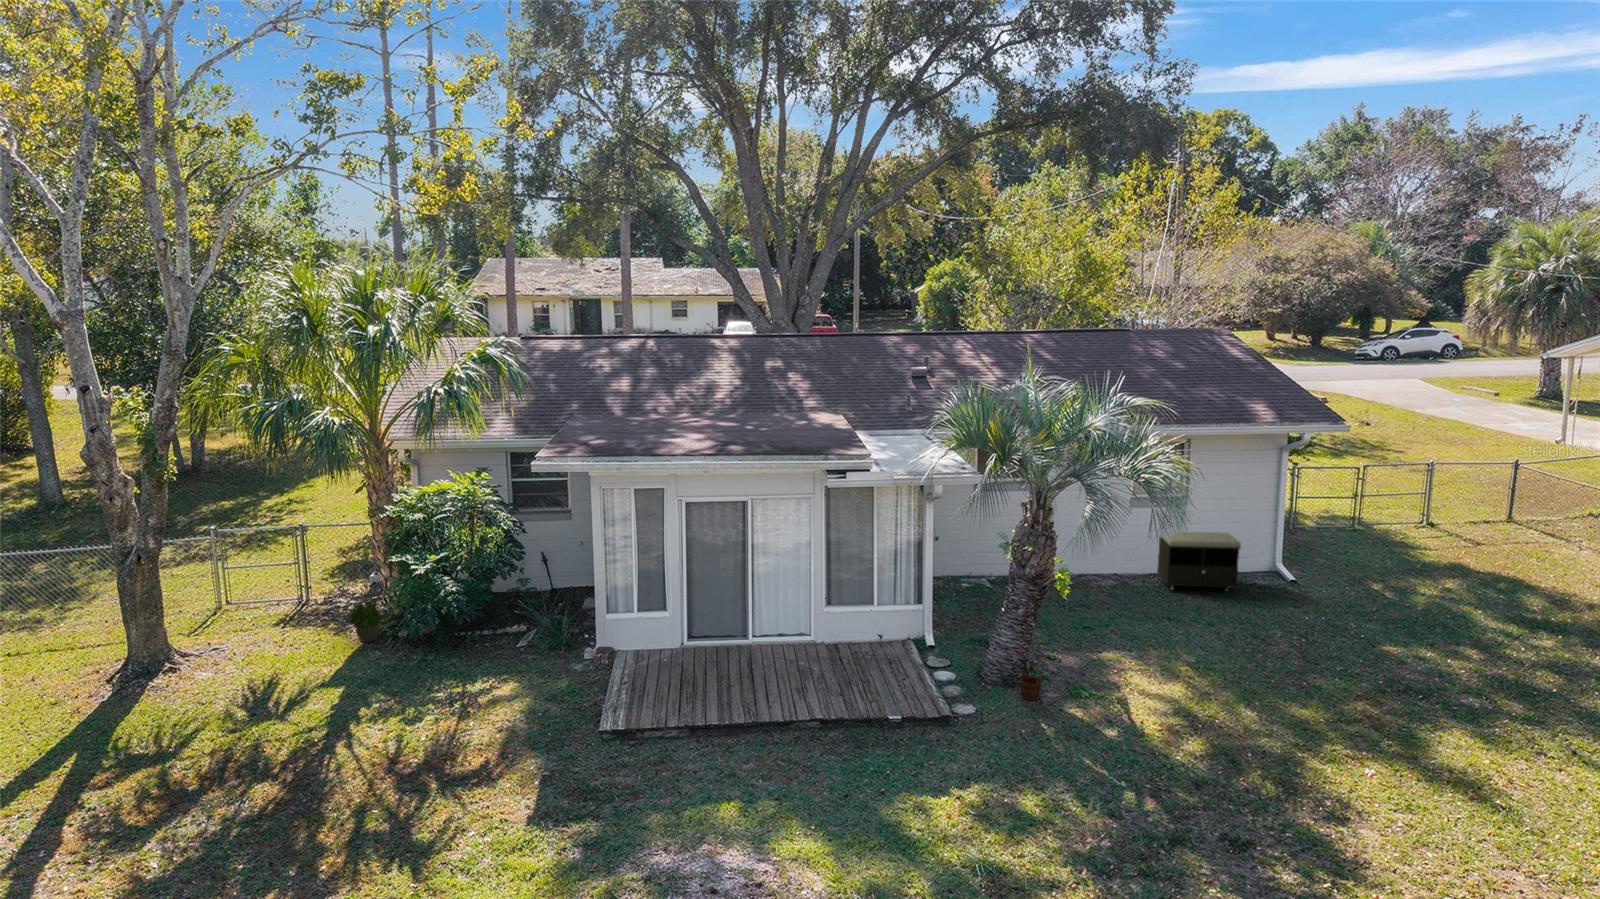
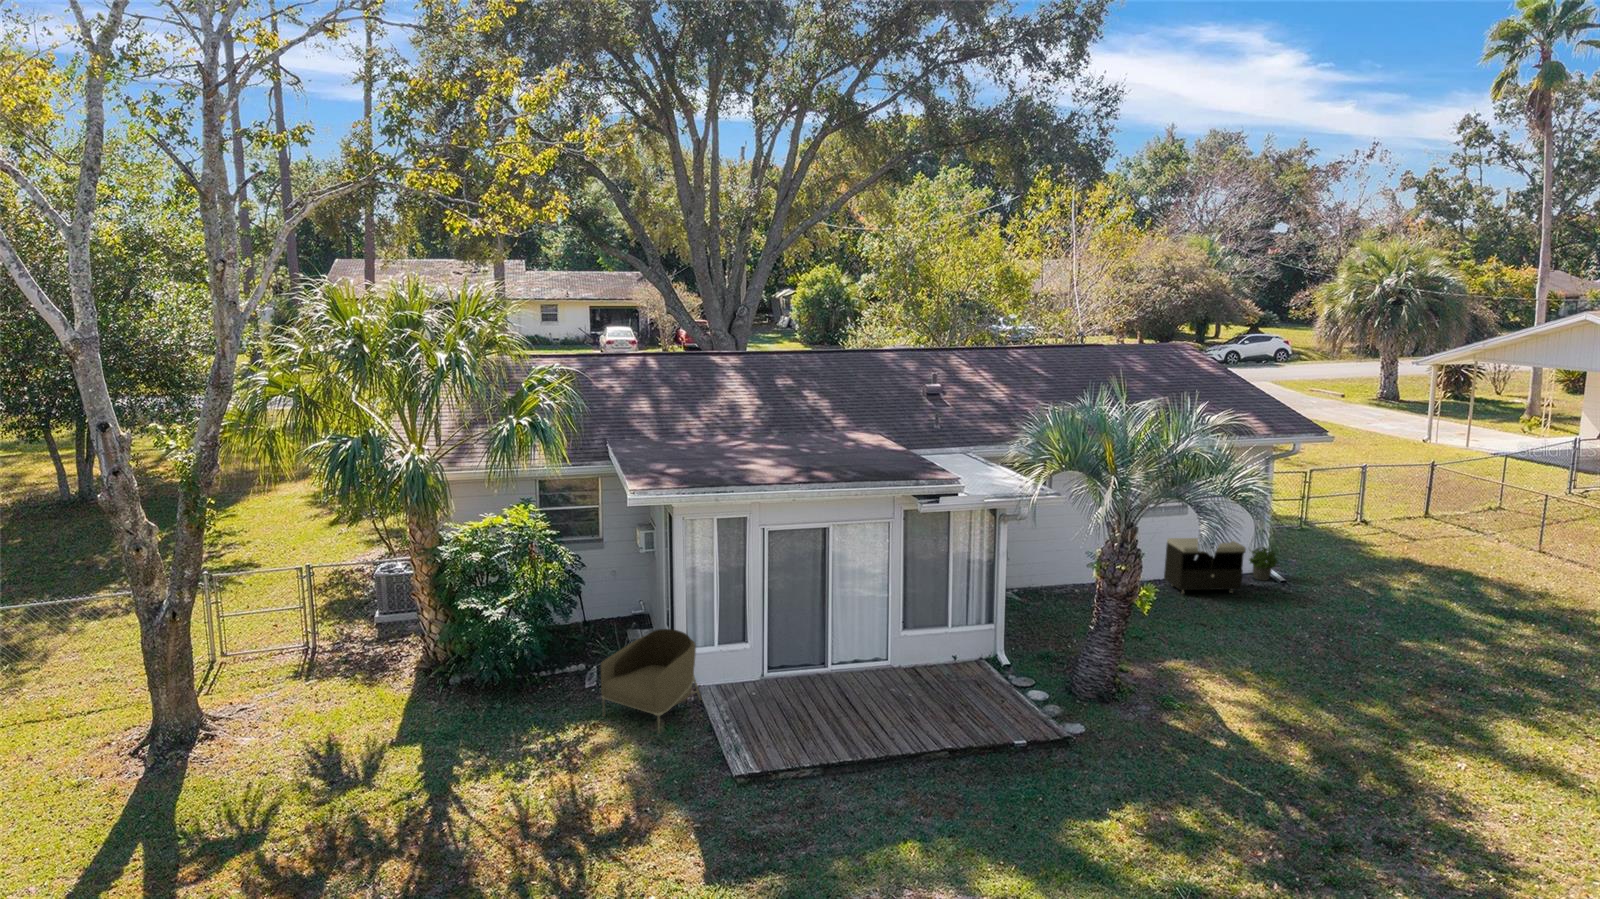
armchair: none [517,594,618,691] -> present [601,629,701,734]
potted plant: present [346,599,385,642] -> present [1249,547,1278,581]
wooden bucket: present [1020,664,1042,700] -> none [1113,677,1135,713]

